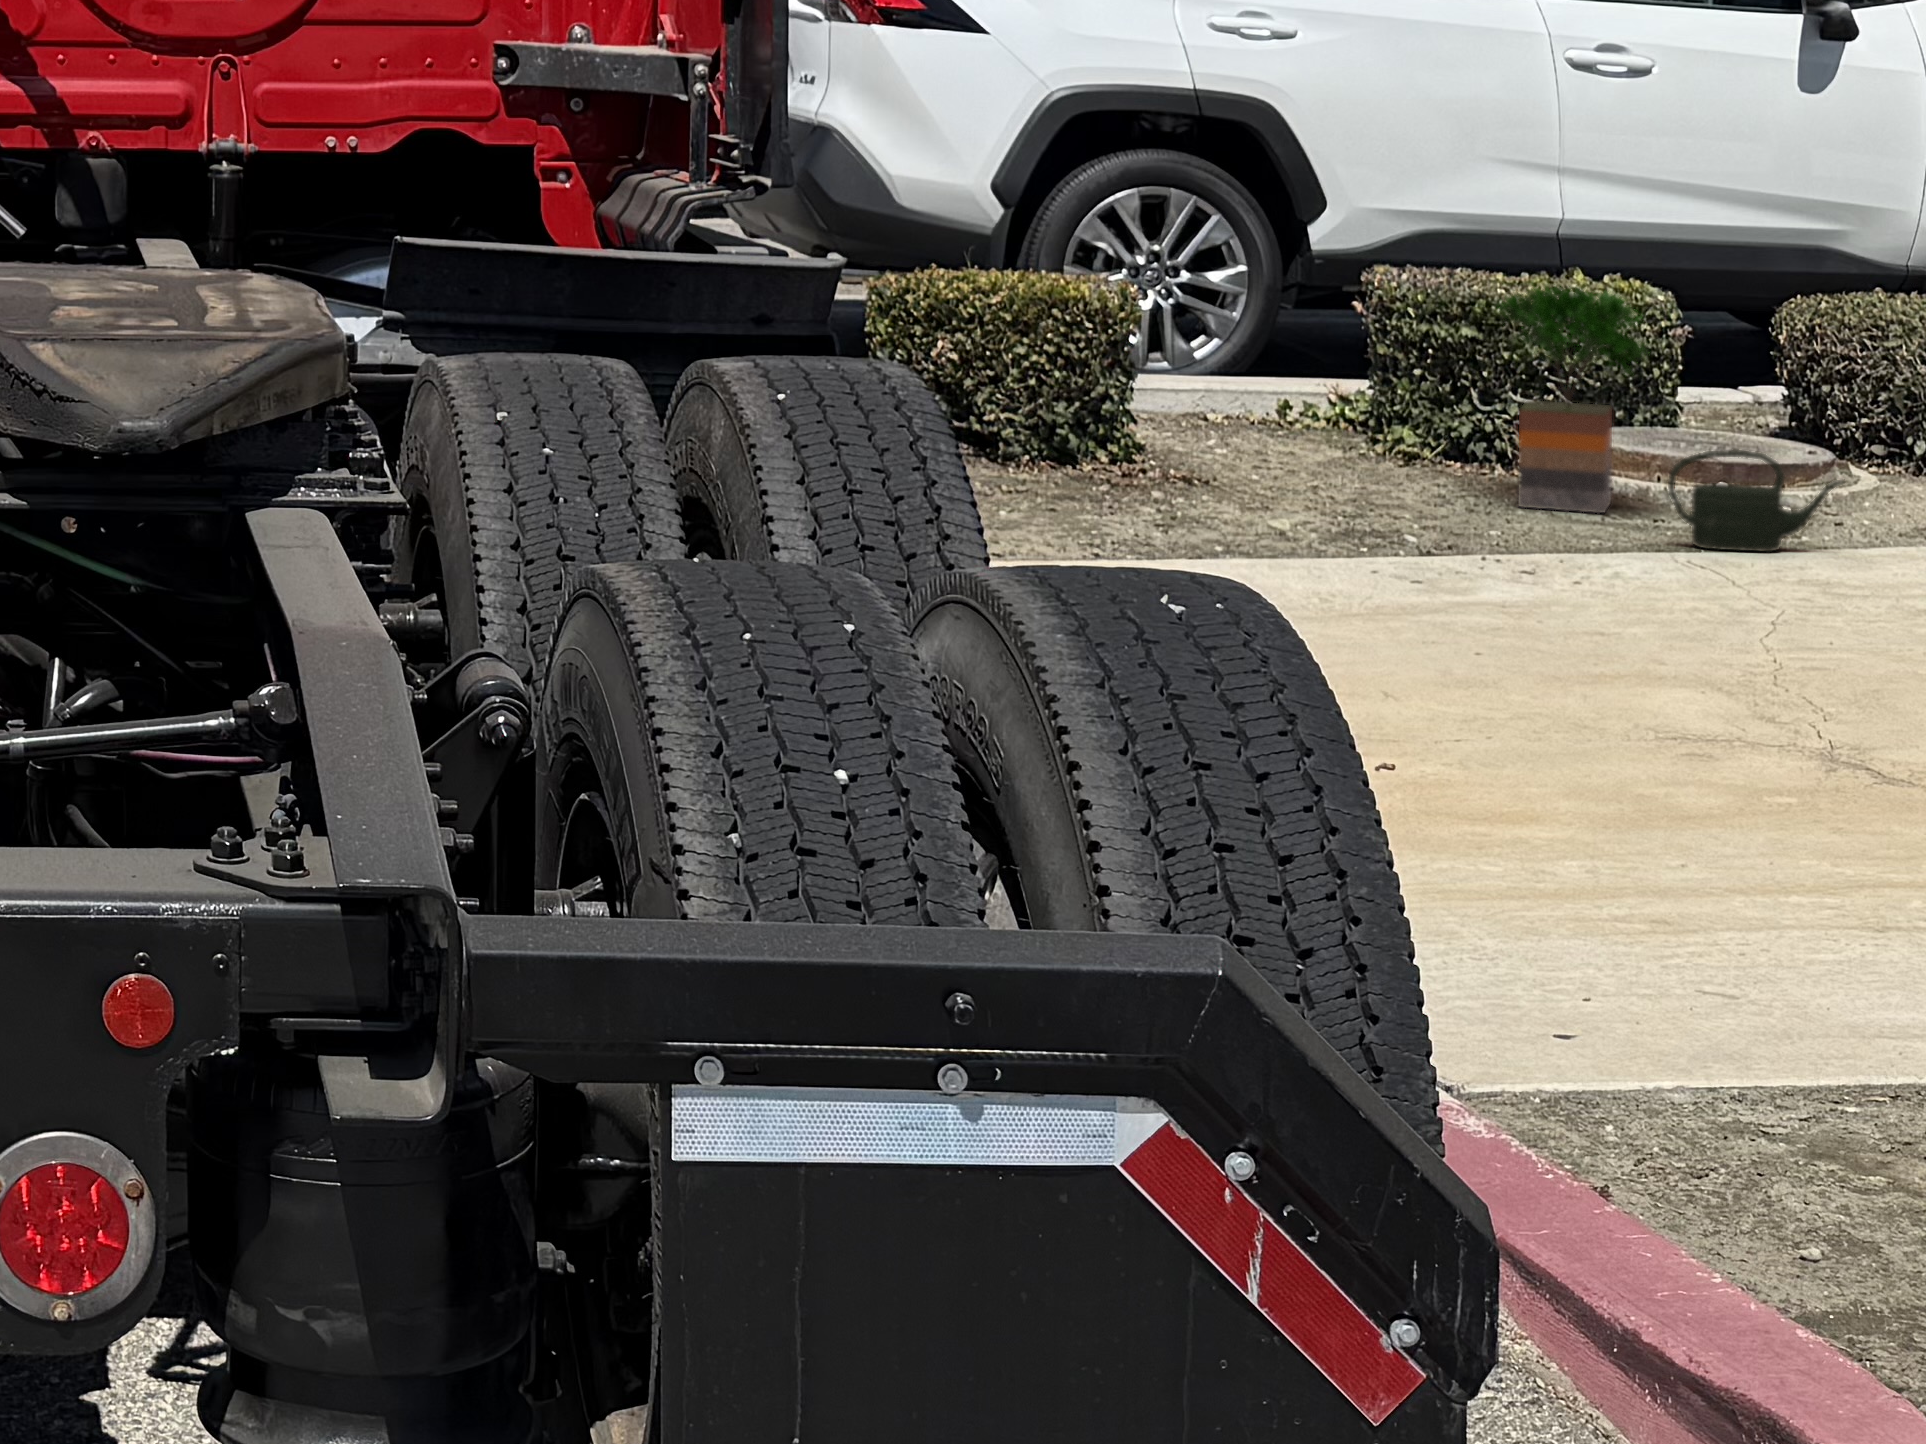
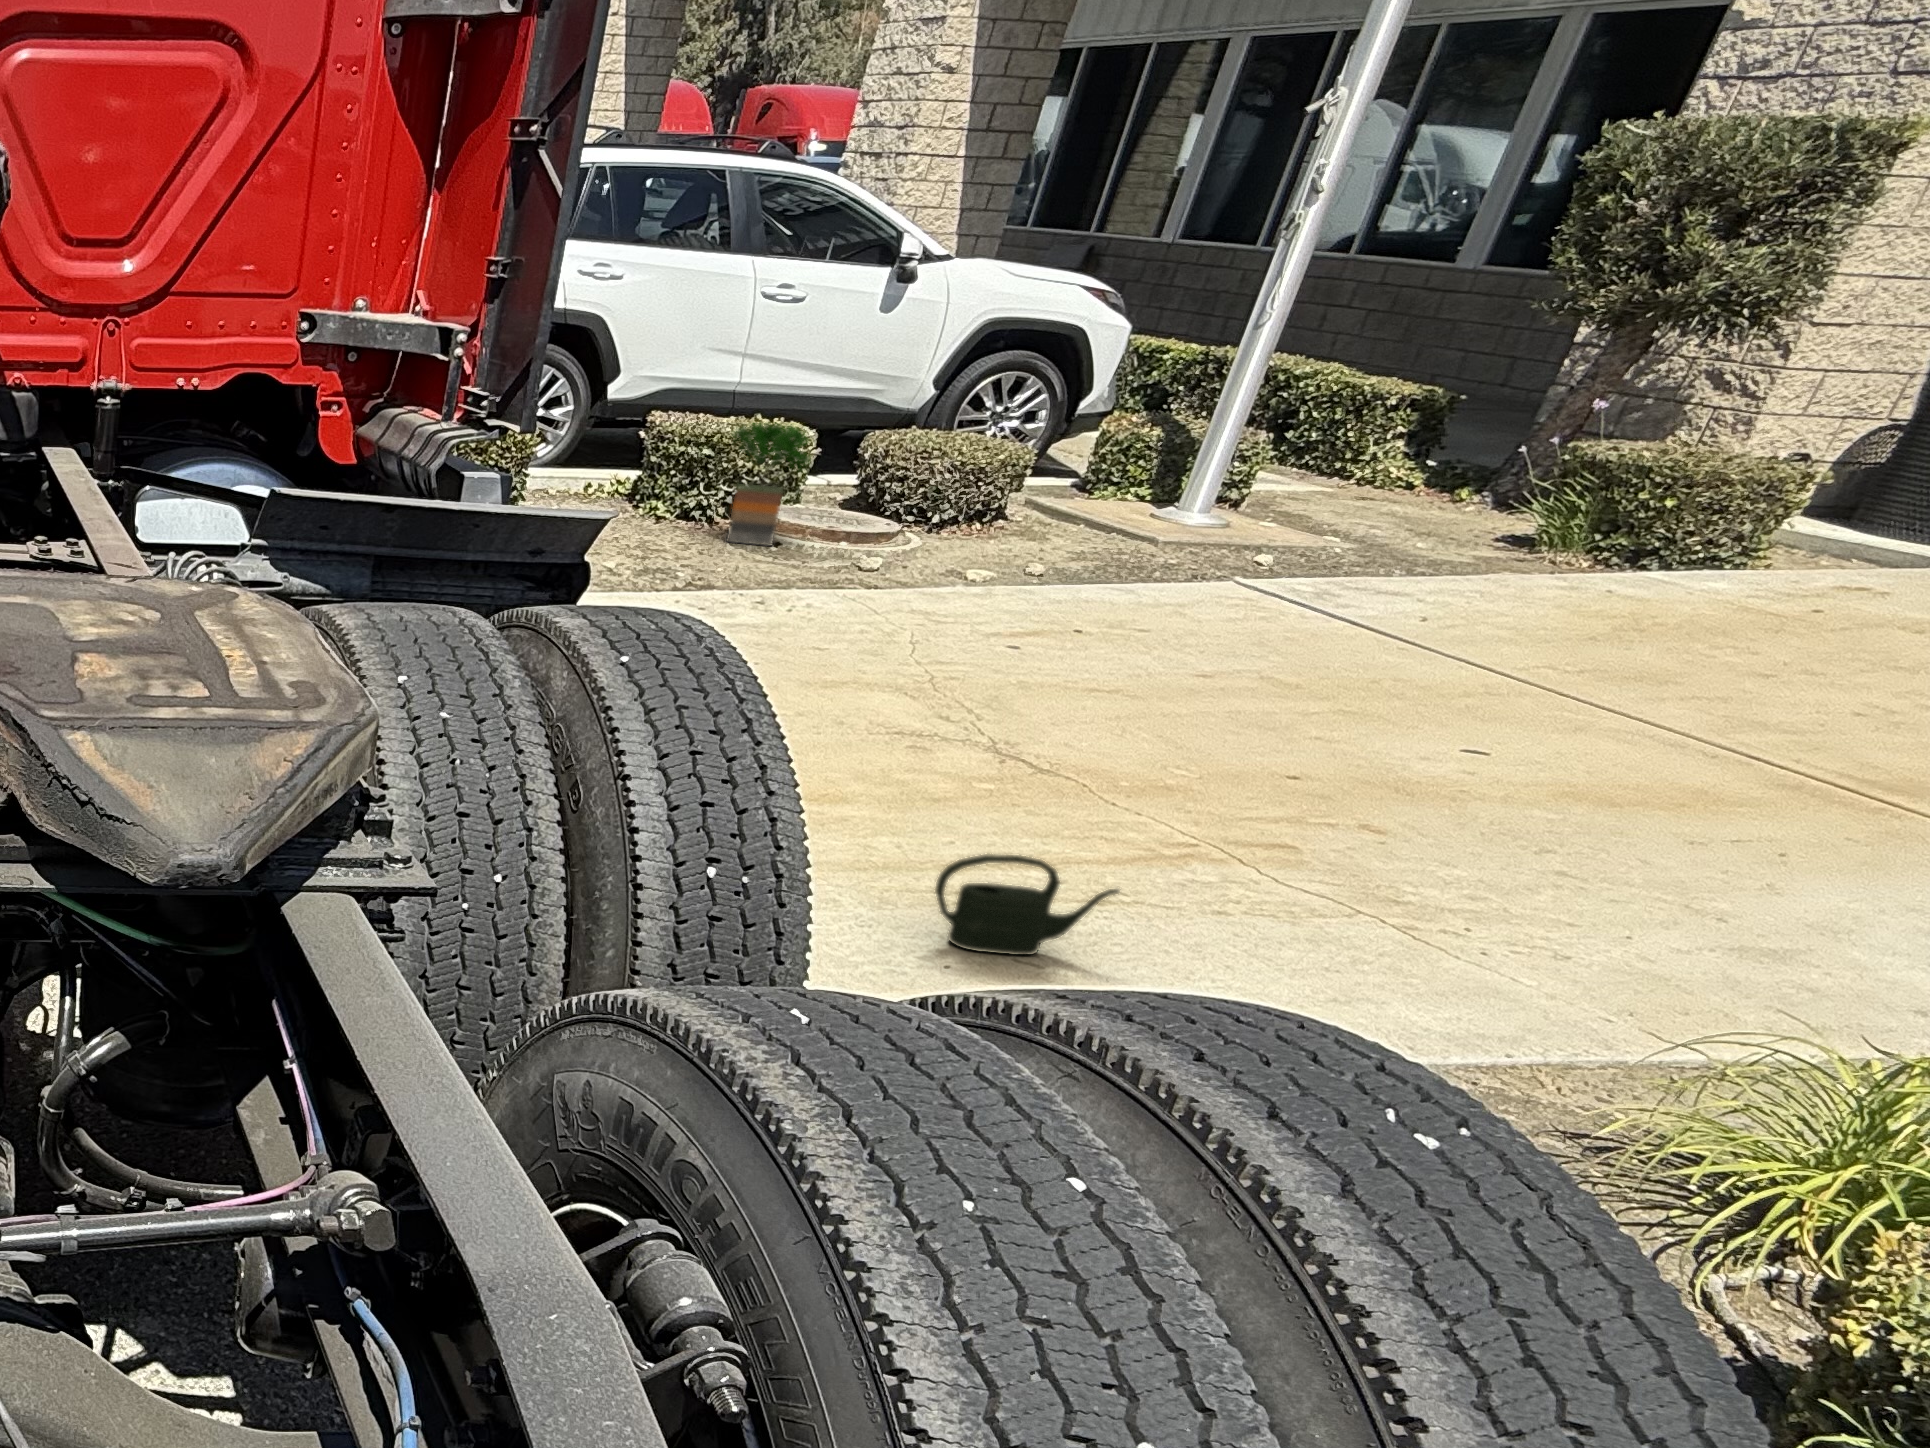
watering can: present [1668,450,1843,552] -> present [936,854,1119,955]

